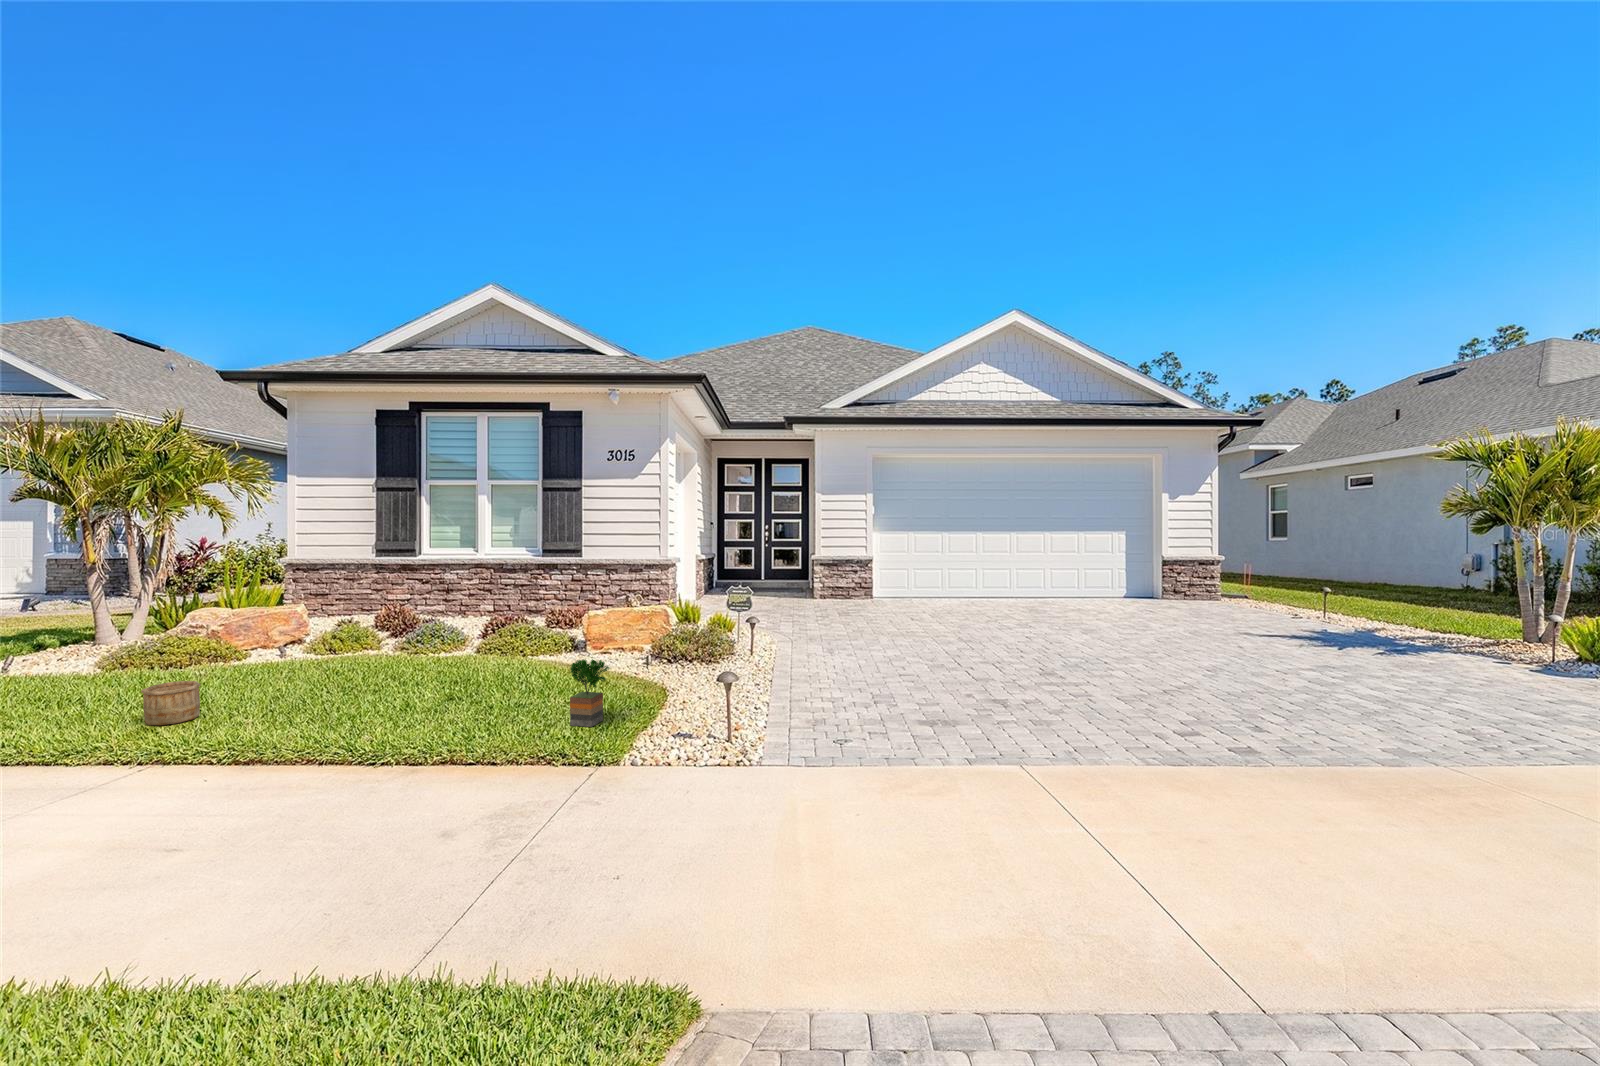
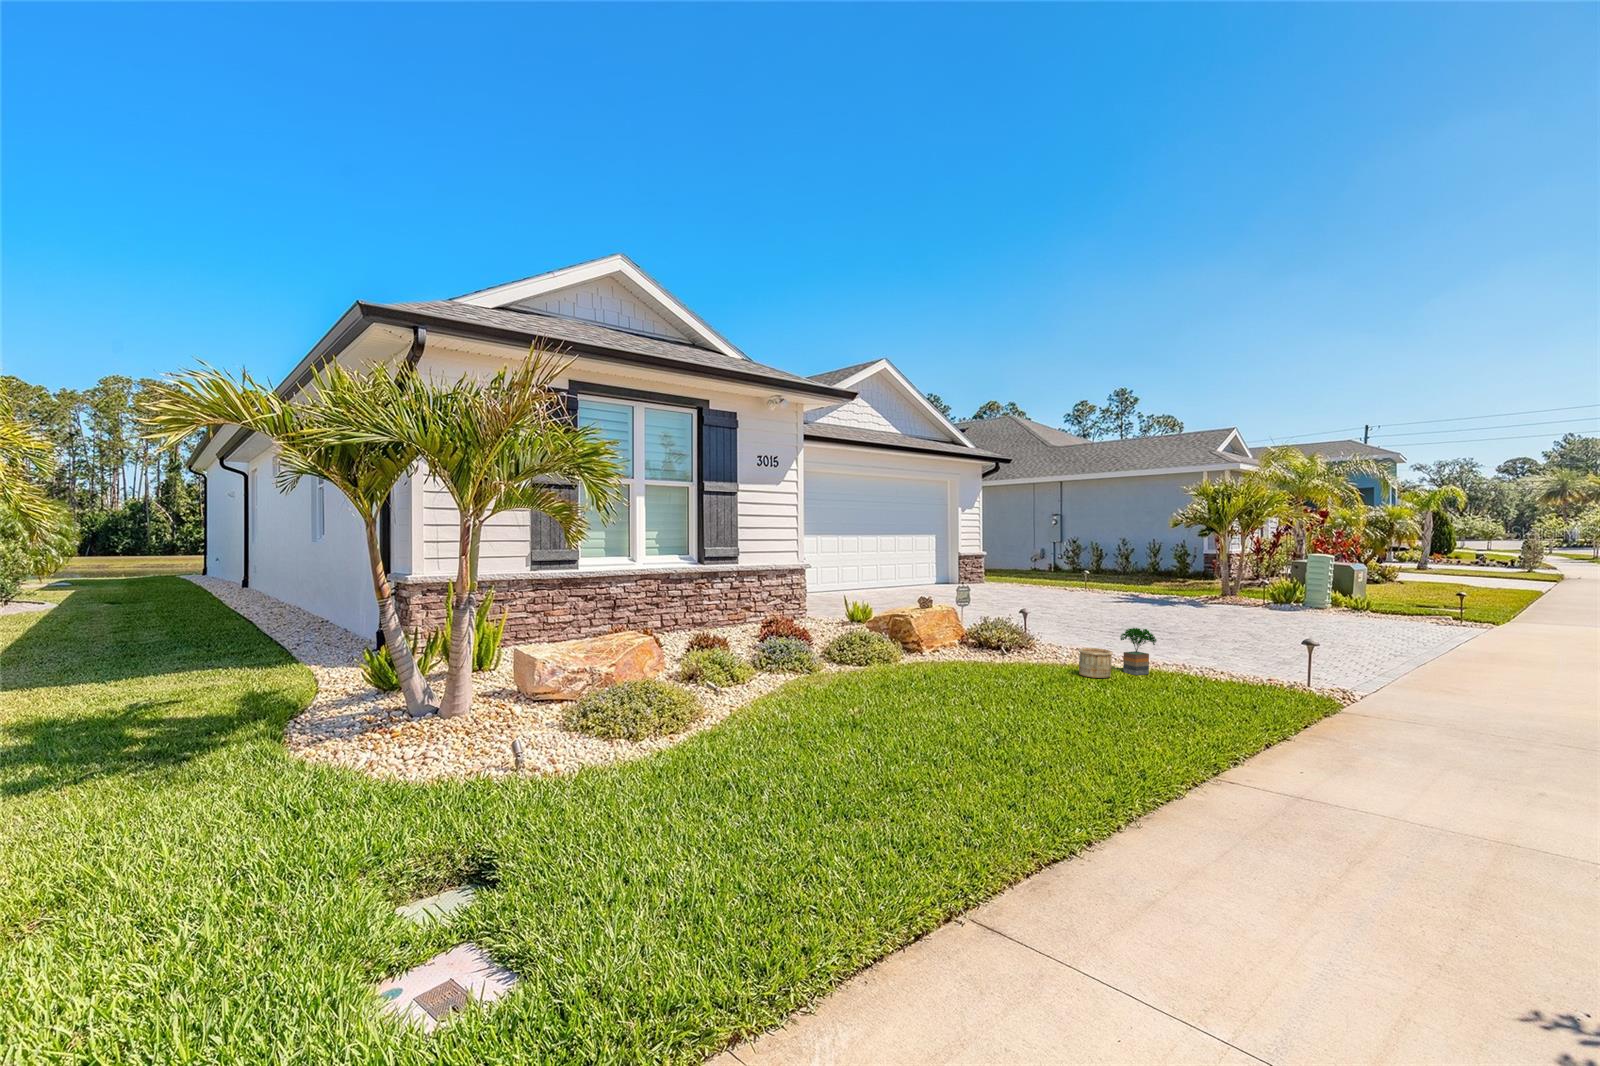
wooden bucket: present [141,681,201,725] -> present [1079,648,1113,678]

